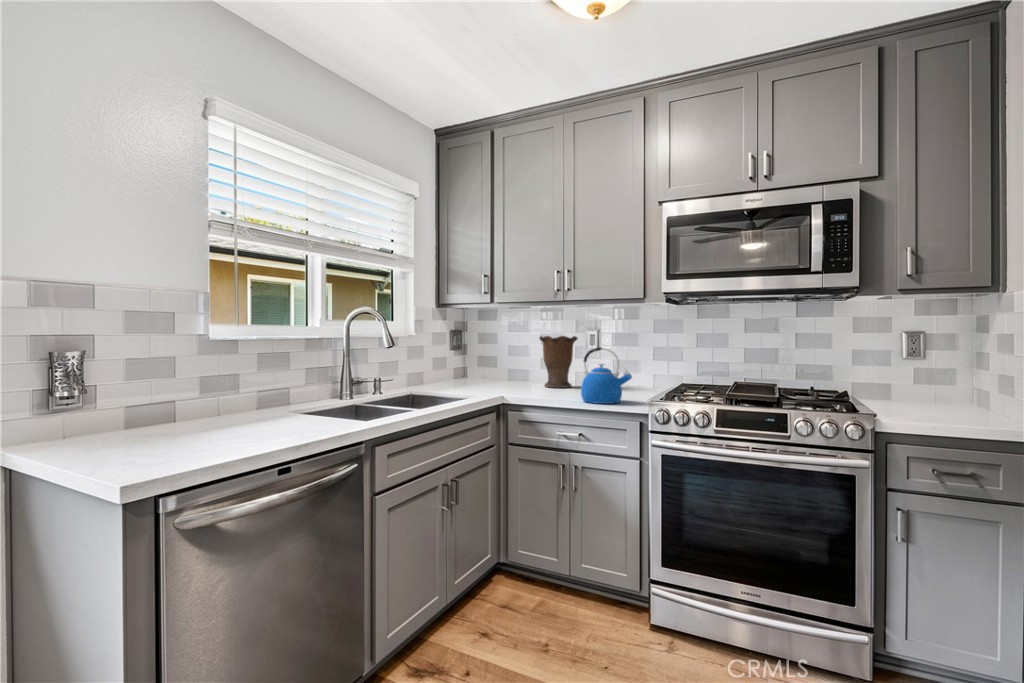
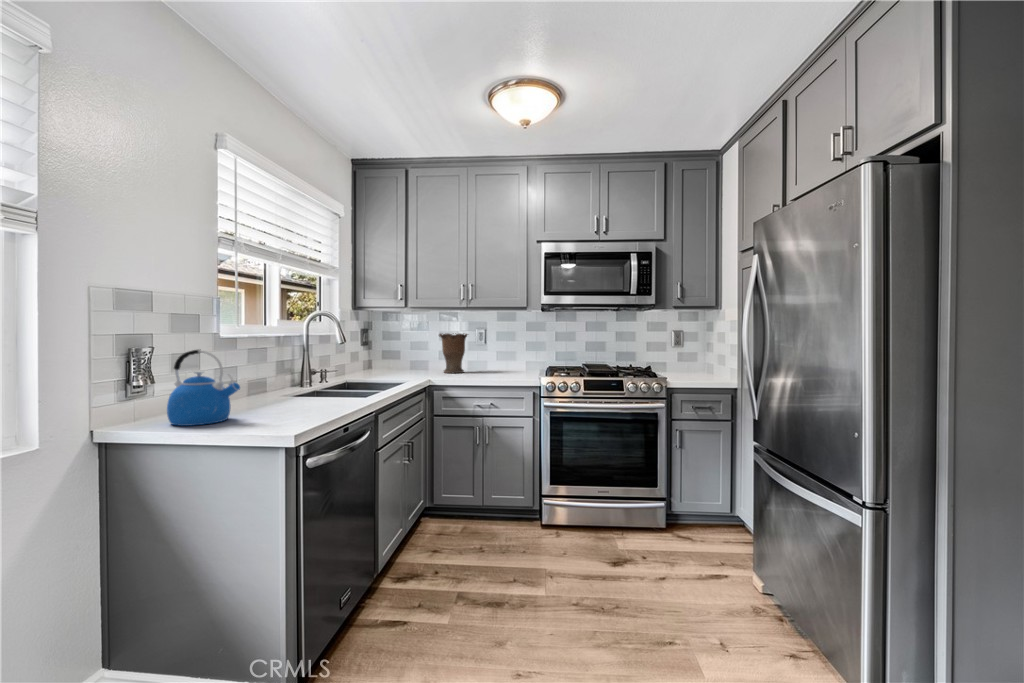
kettle: present [581,347,632,404] -> present [167,350,240,426]

